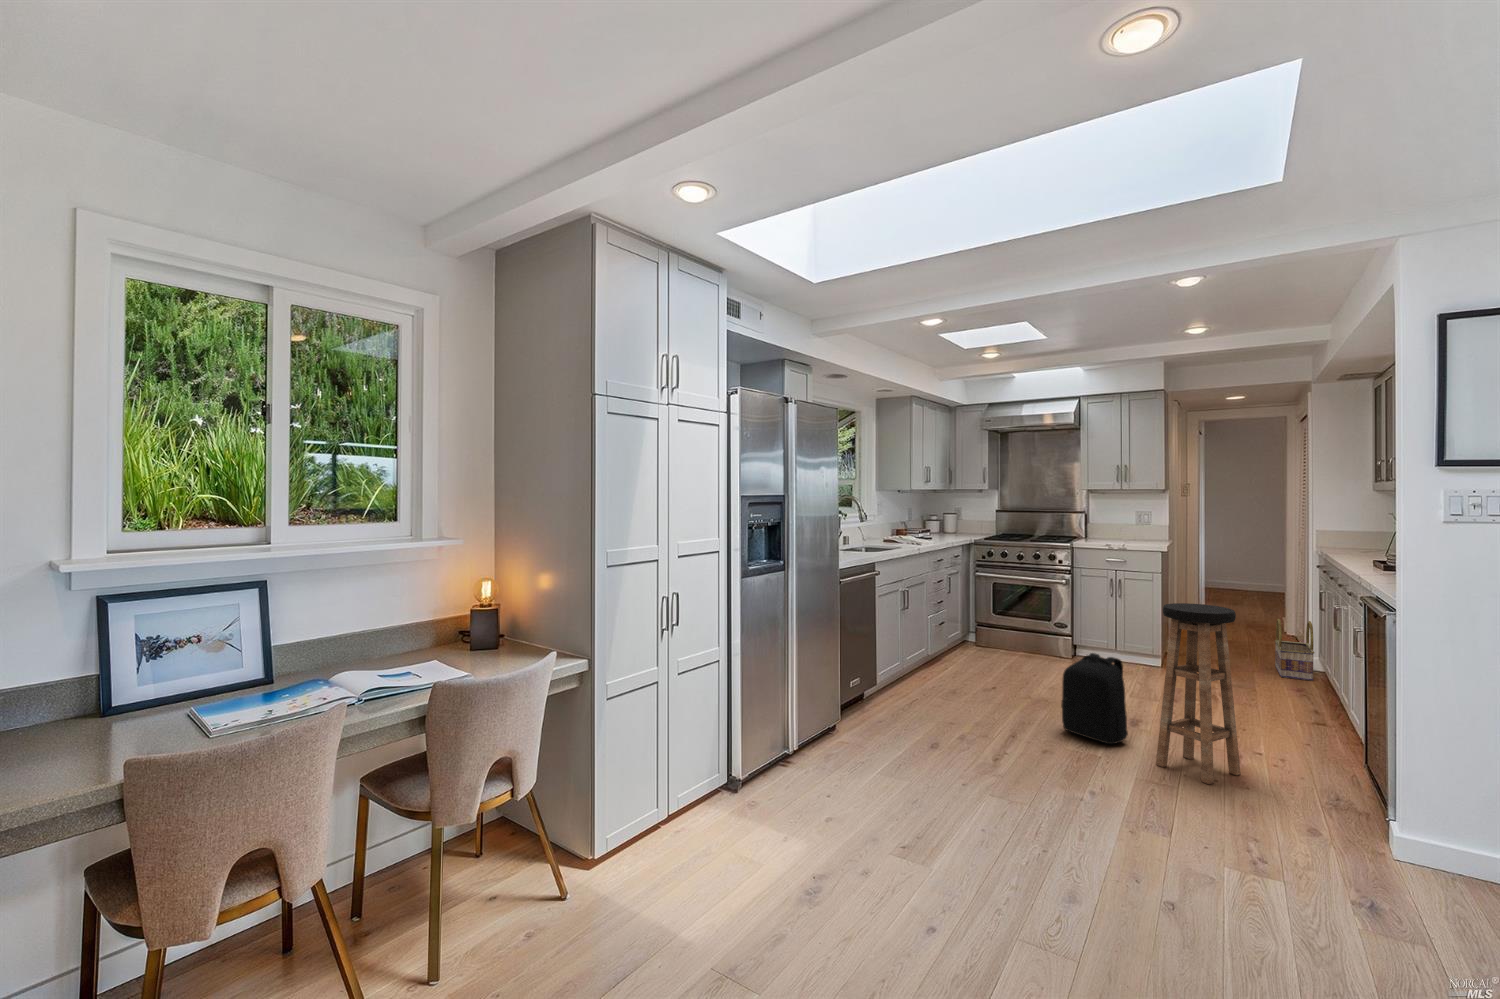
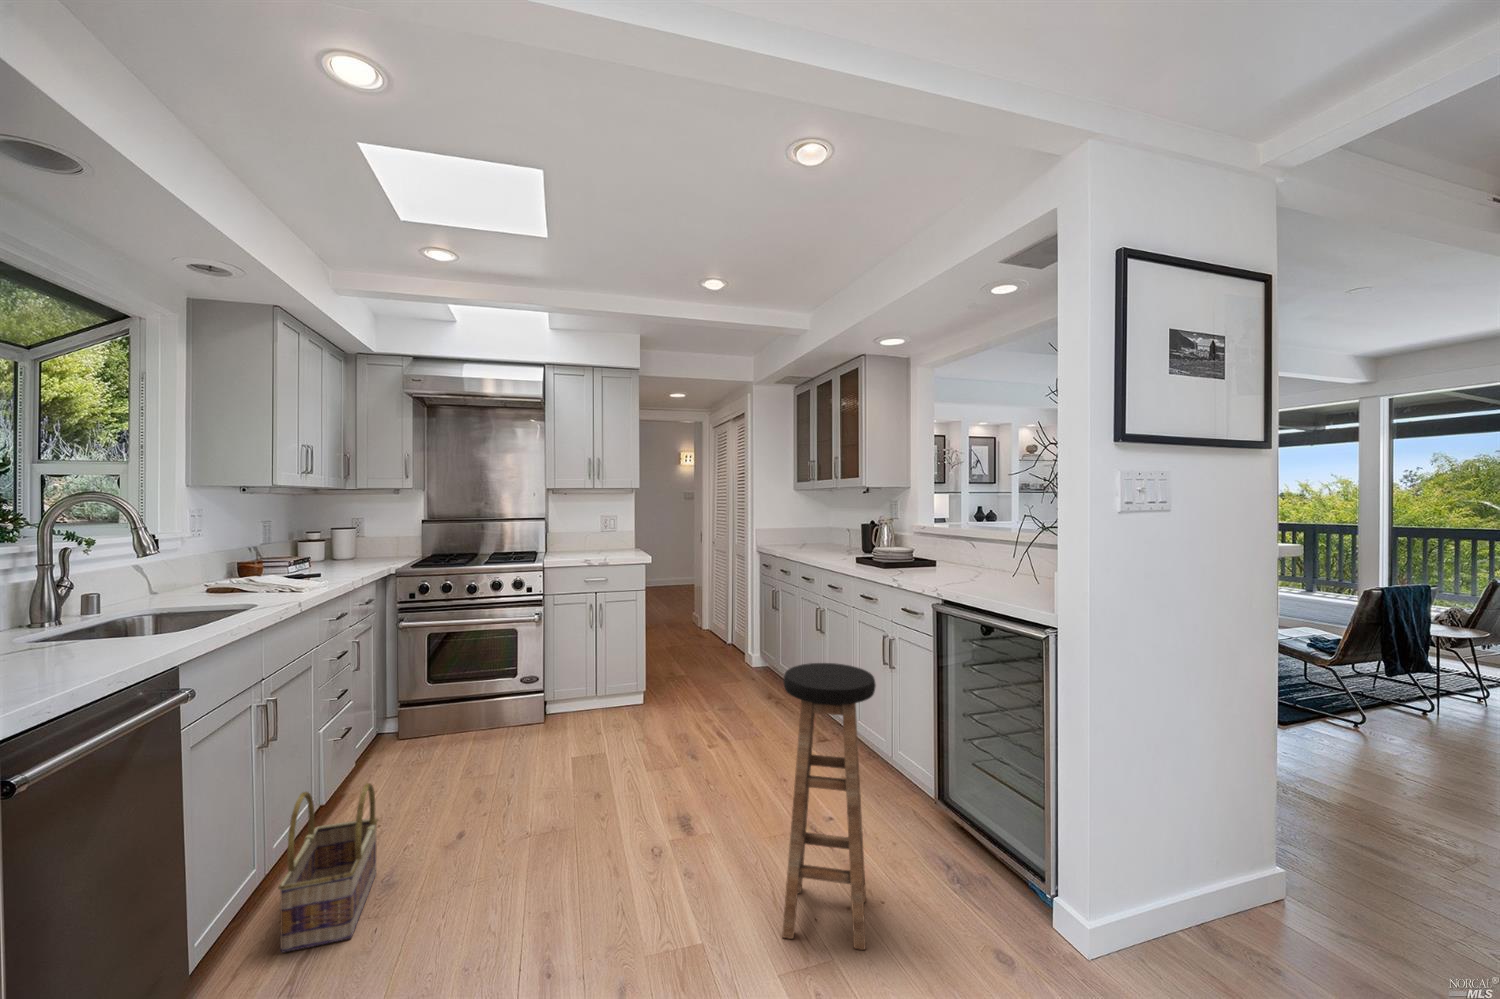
basket: present [1275,619,1314,681] -> present [278,783,378,952]
backpack: present [1061,653,1128,744] -> none [621,761,717,921]

